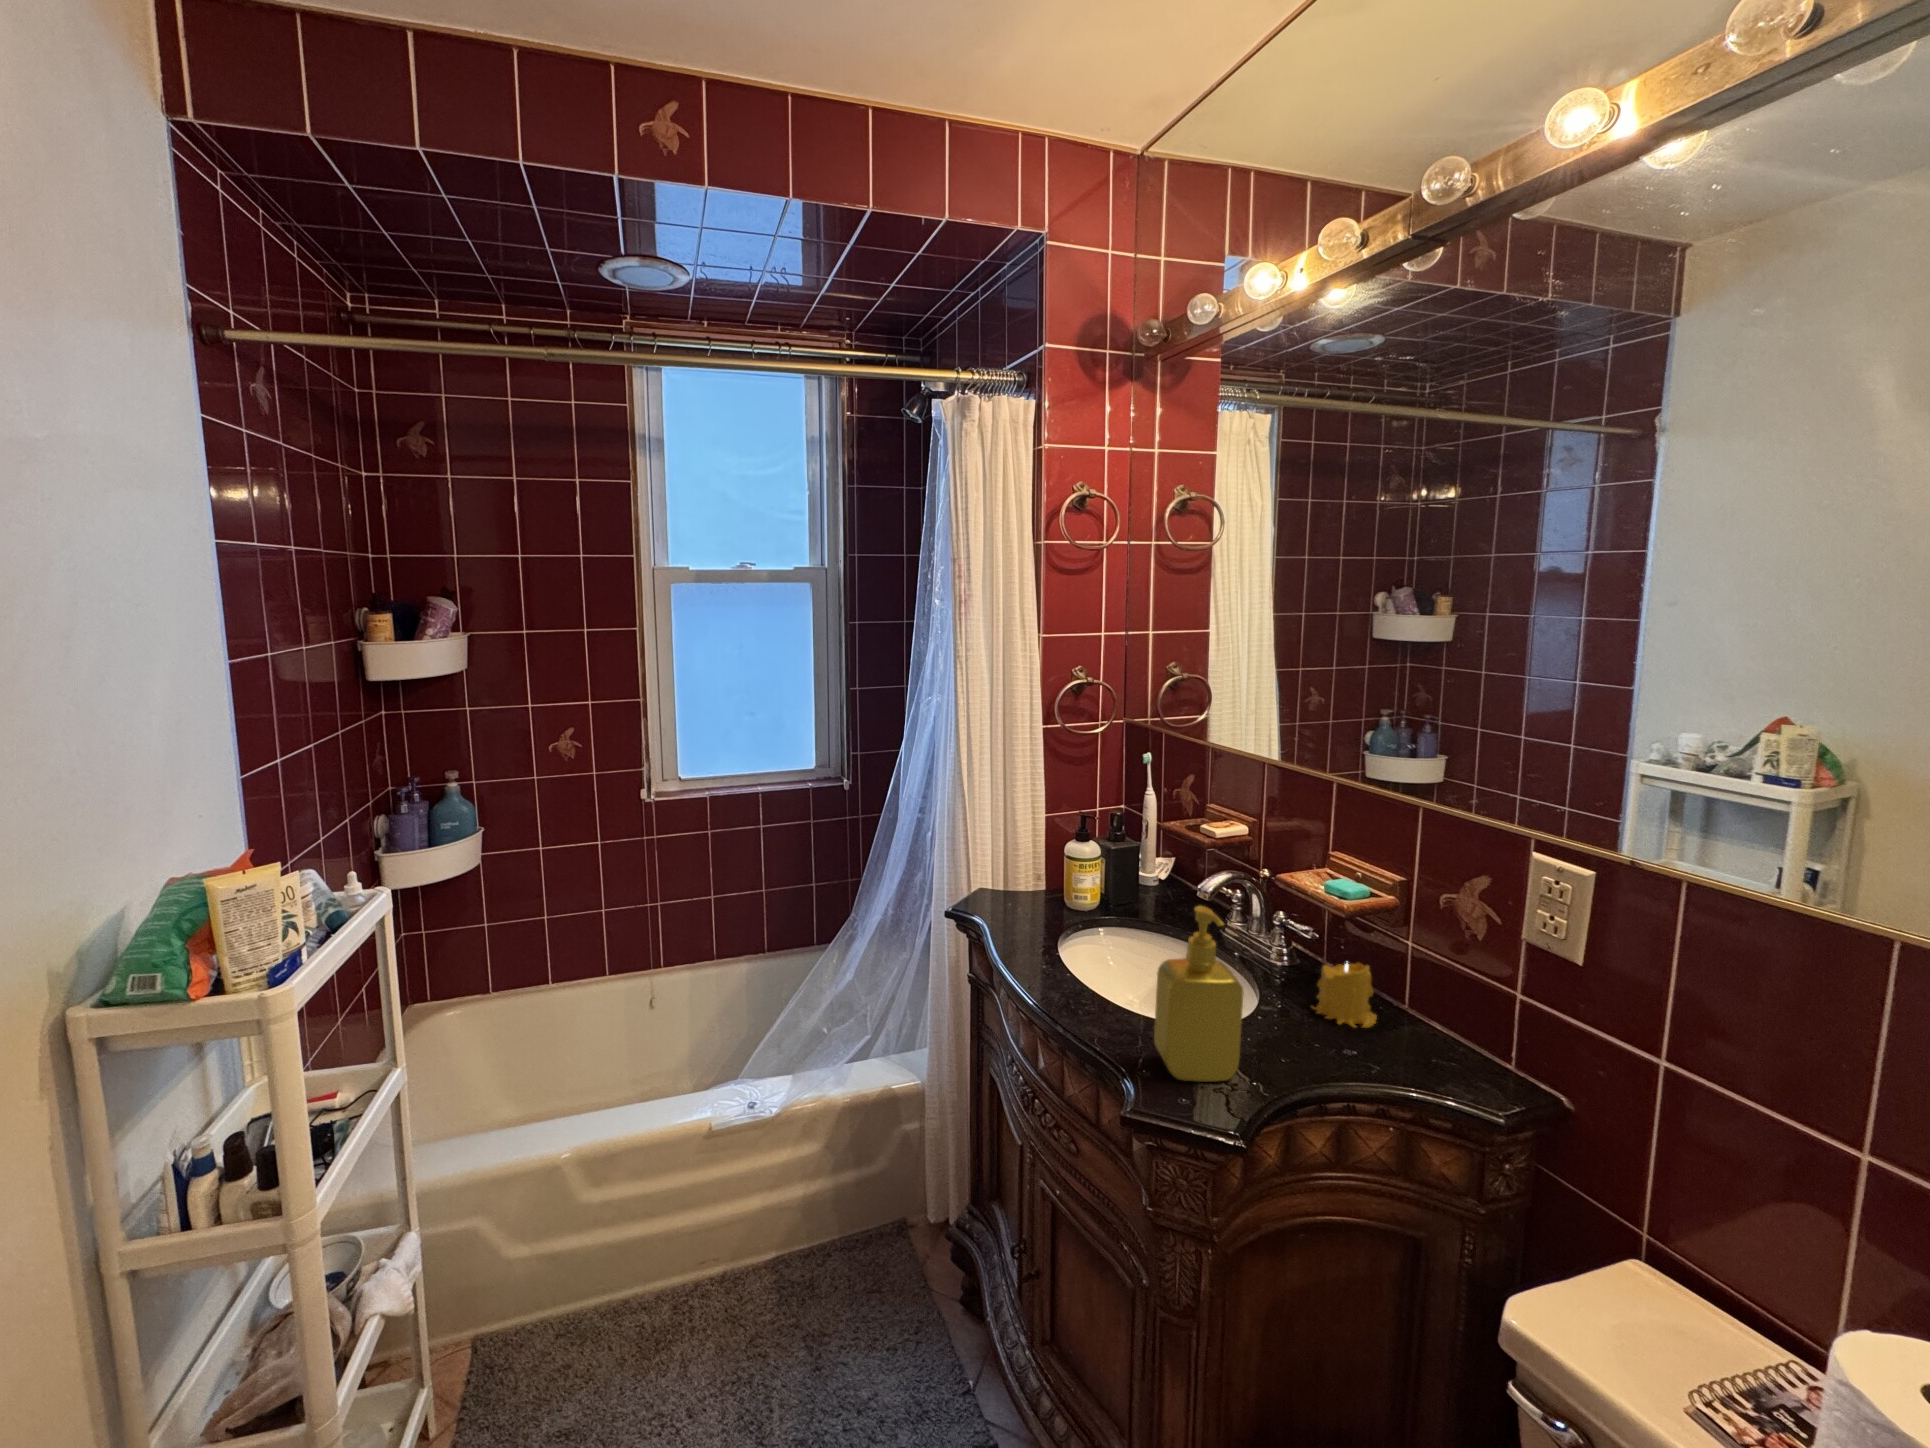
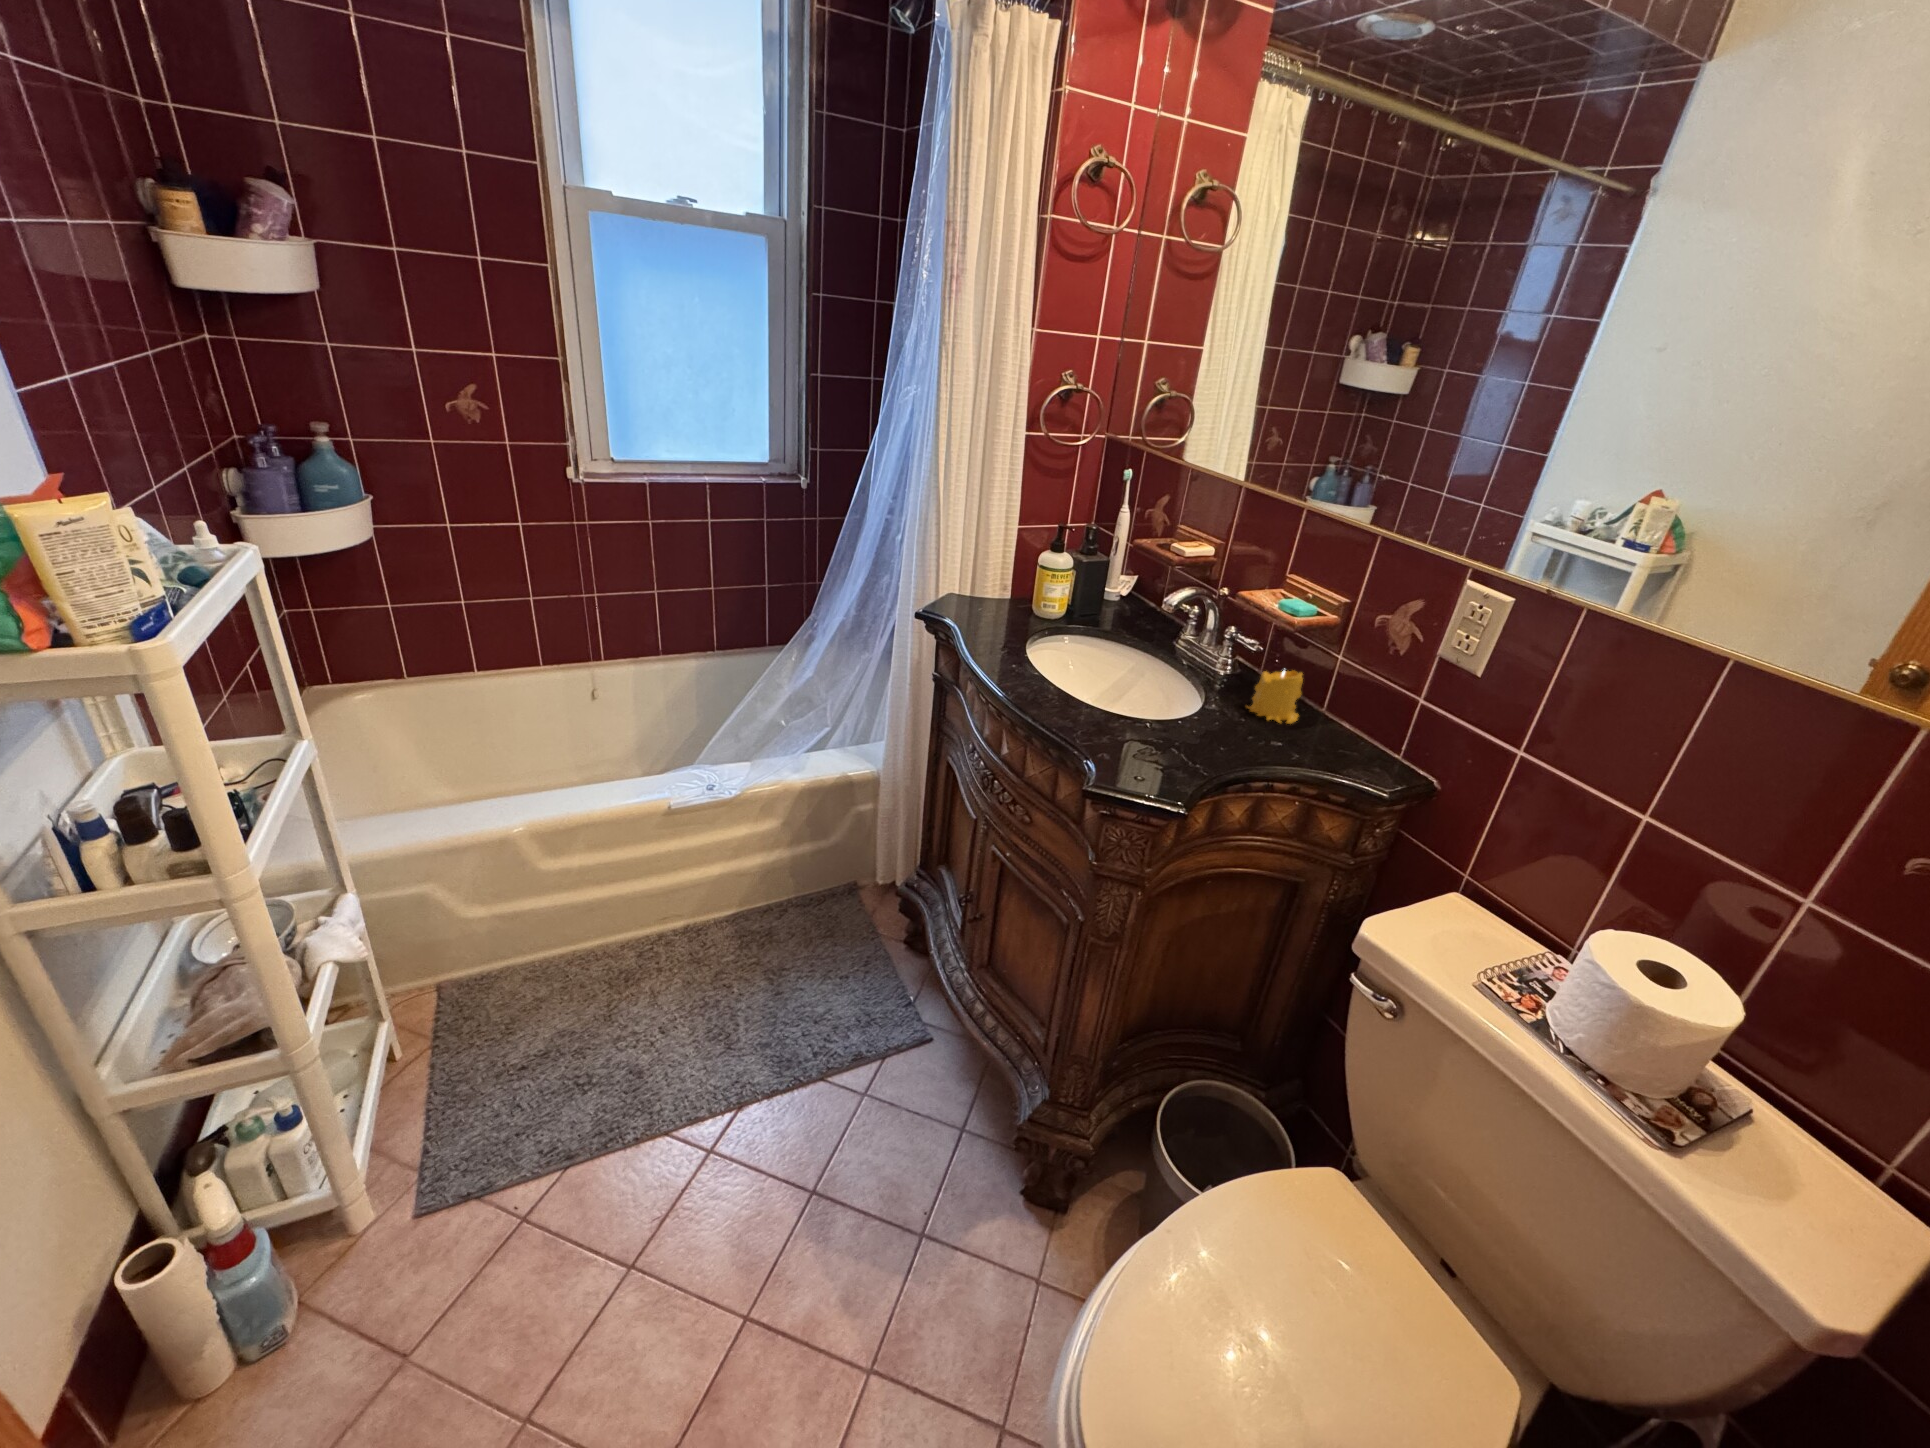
soap dispenser: present [1154,906,1244,1082] -> none [1113,605,1202,760]

